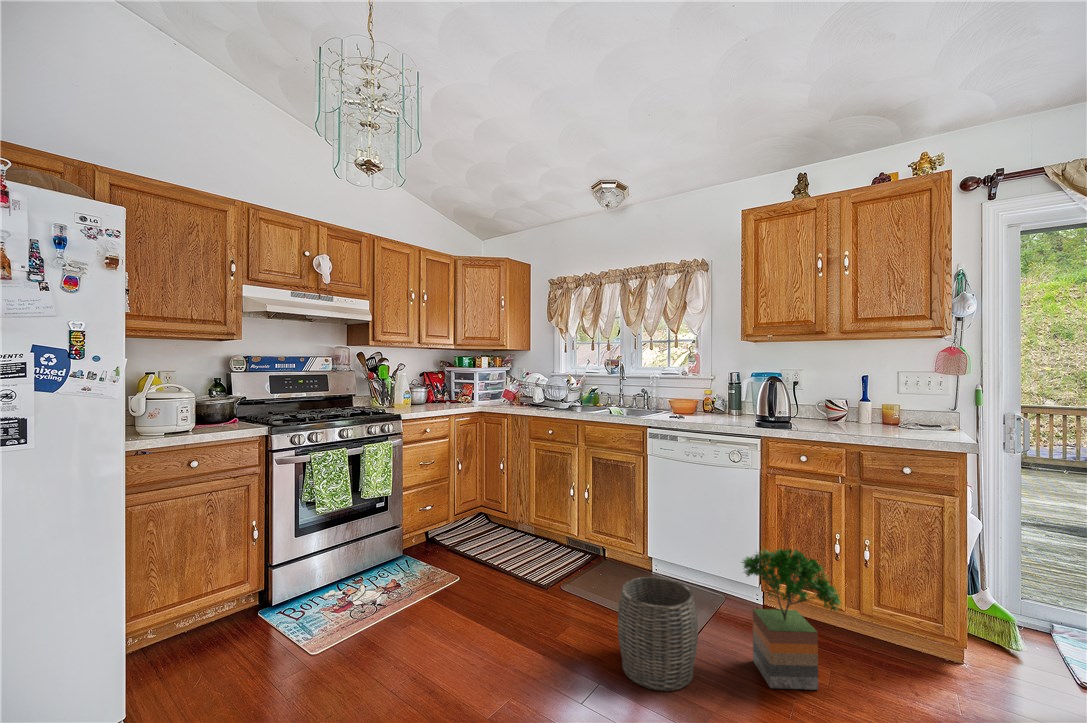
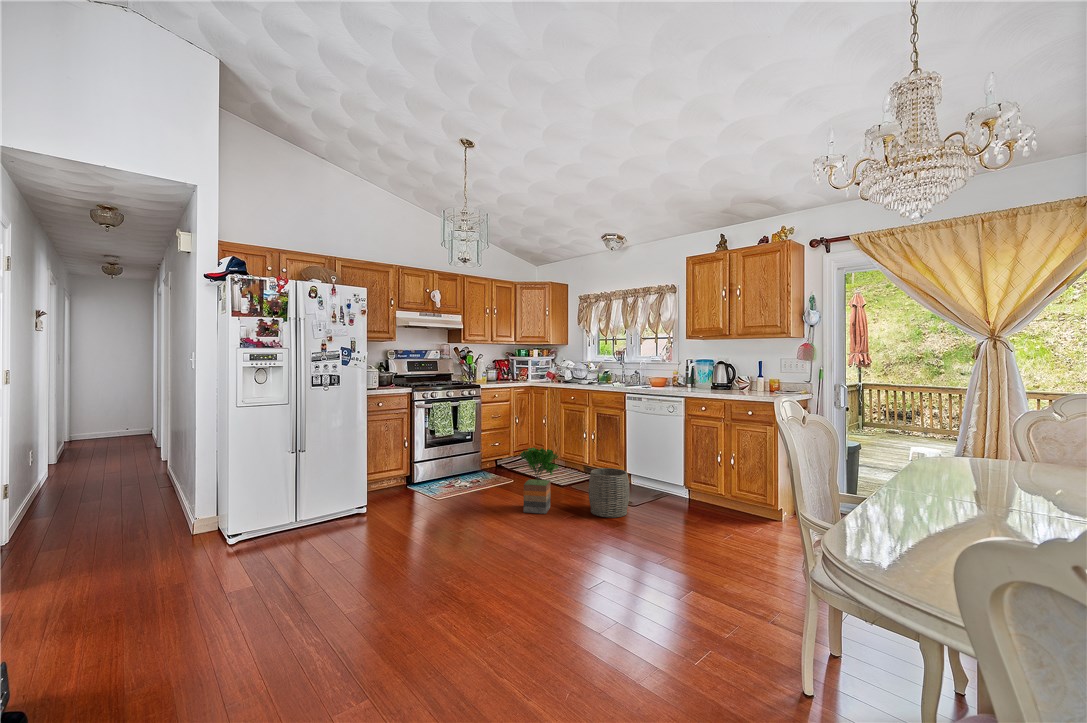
potted tree: present [742,549,841,690] -> present [520,448,558,514]

